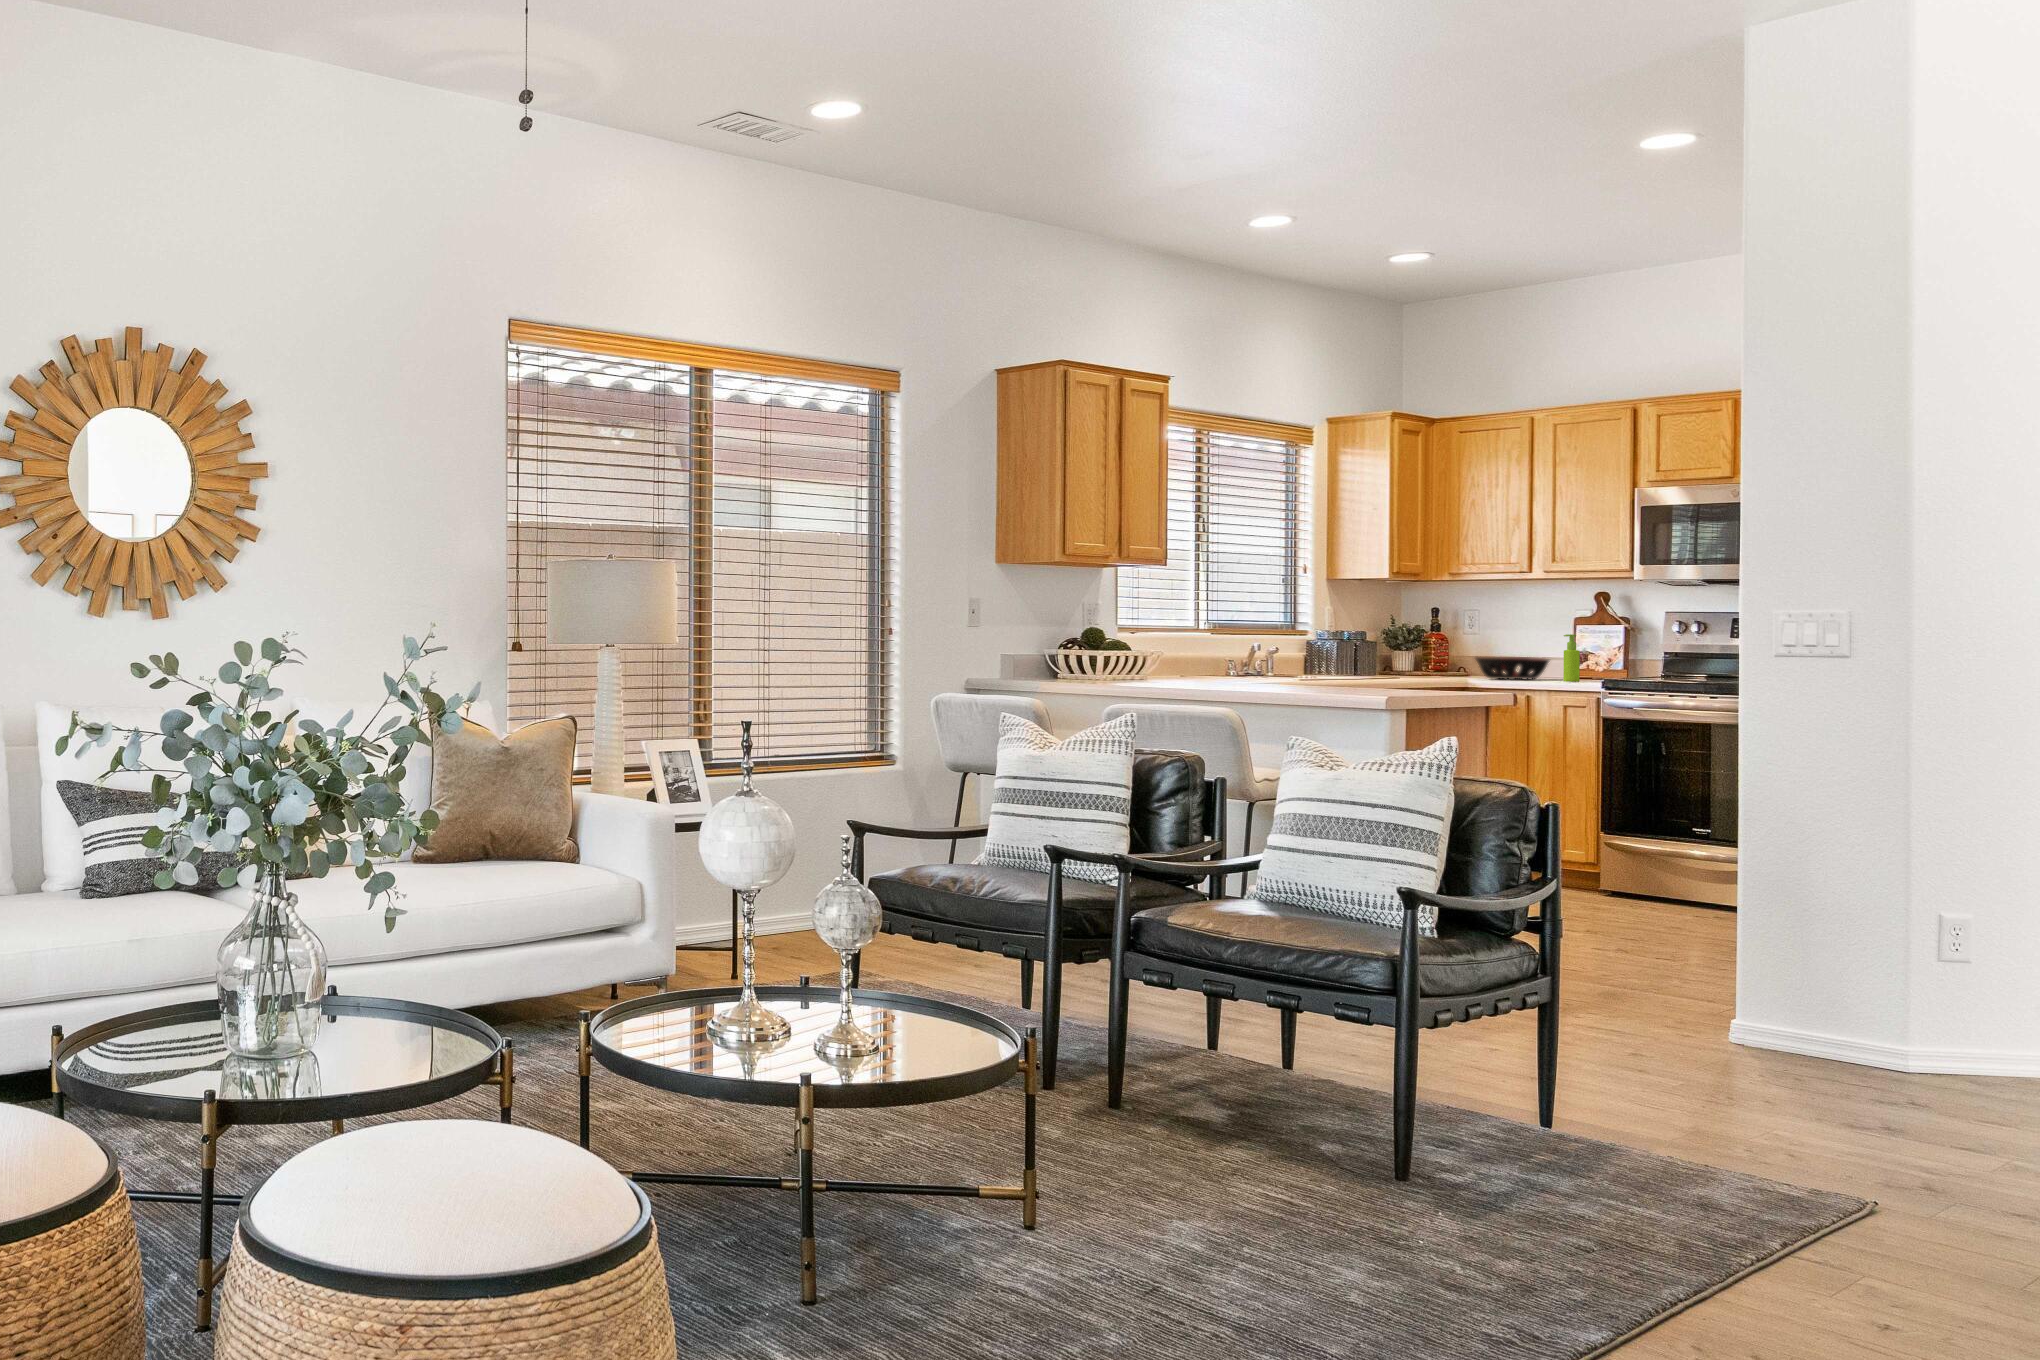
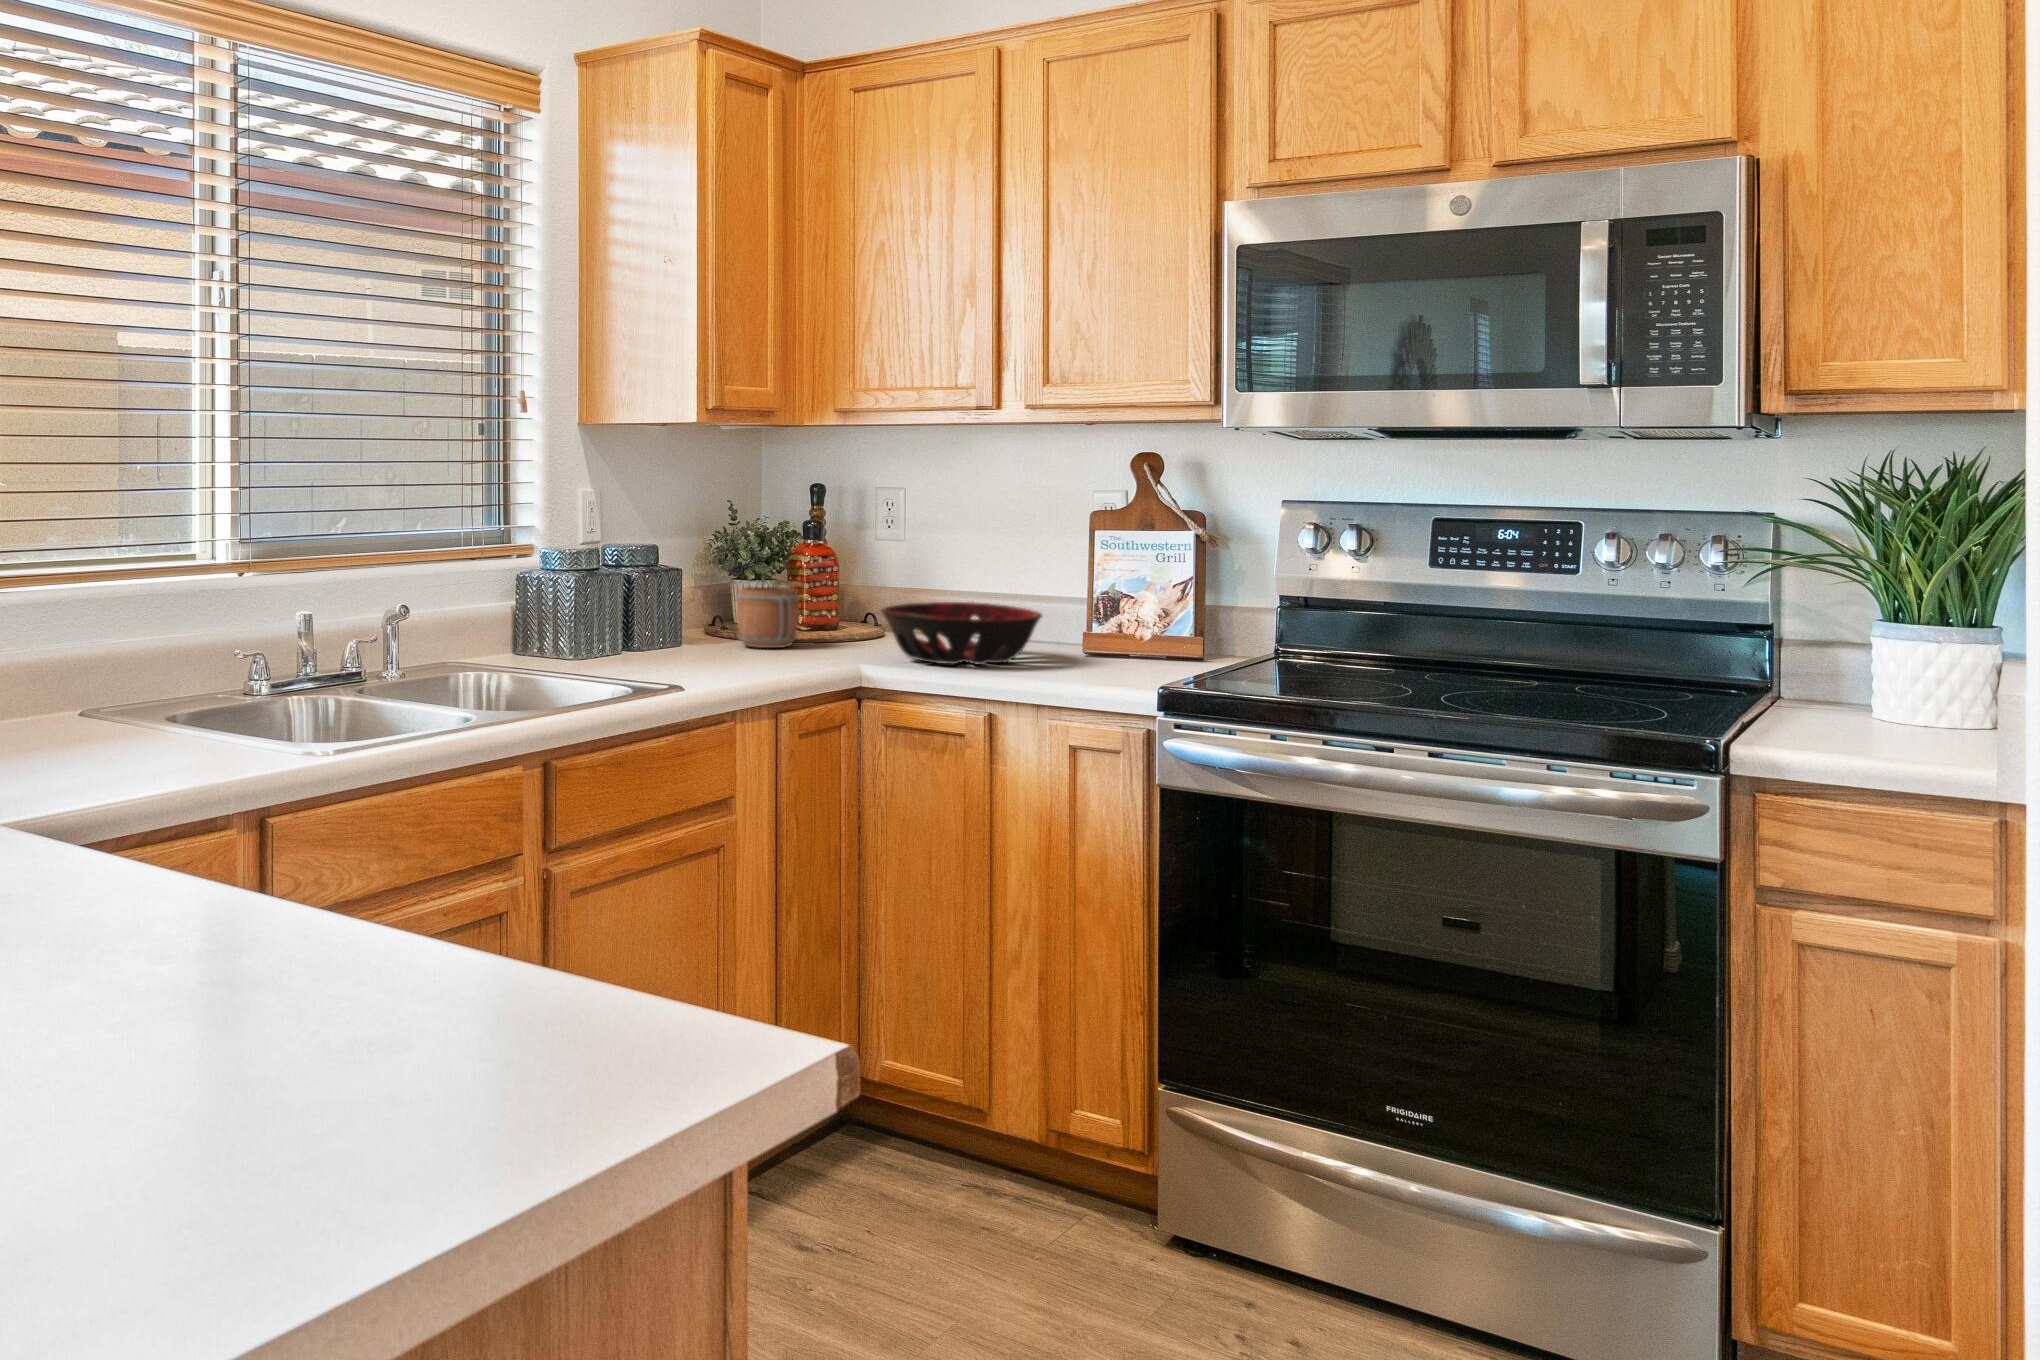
soap dispenser: present [1563,634,1580,682] -> none [1076,567,1112,686]
mug: none [1402,652,1432,678] -> present [736,585,799,648]

